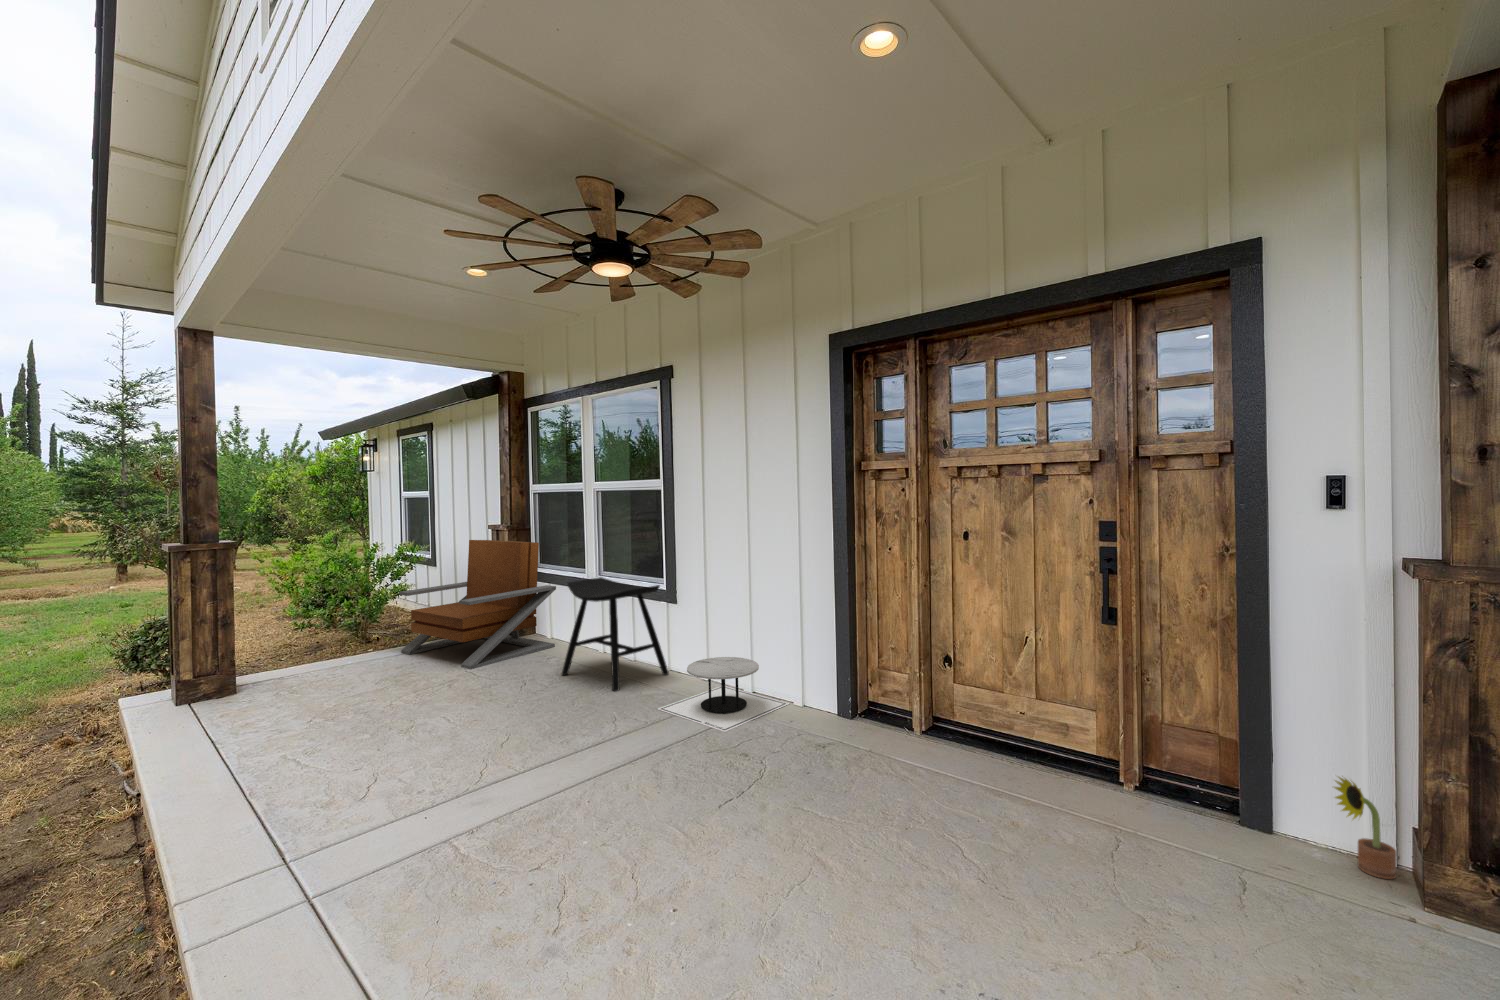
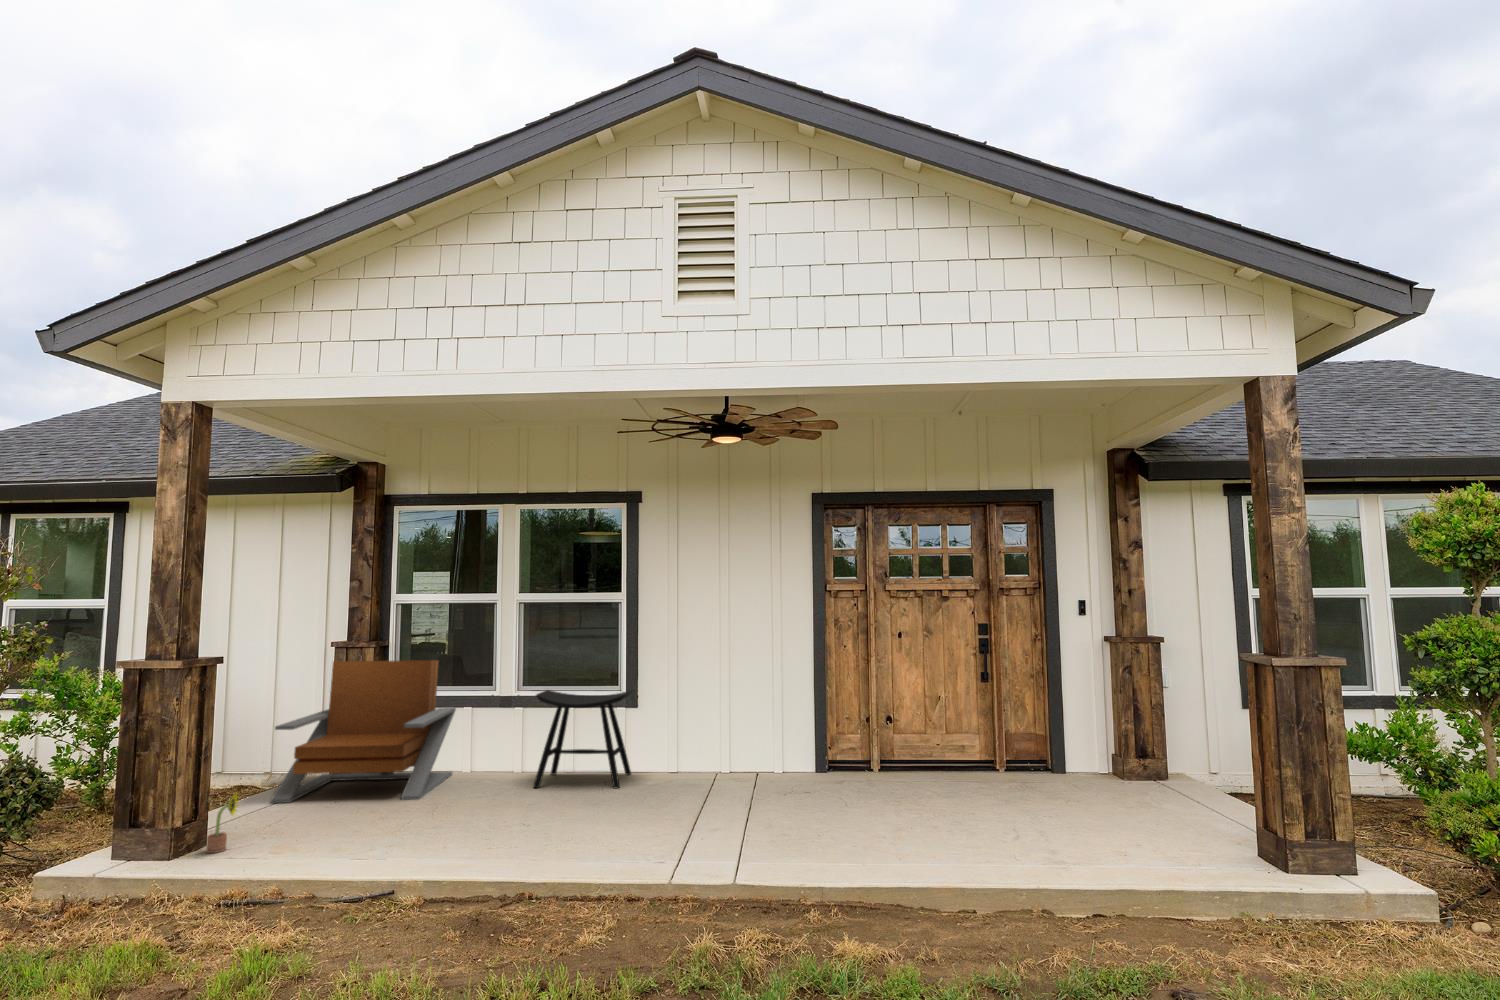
side table: present [658,657,790,732] -> none [684,743,768,791]
decorative plant: present [1334,777,1396,879] -> present [206,793,239,853]

